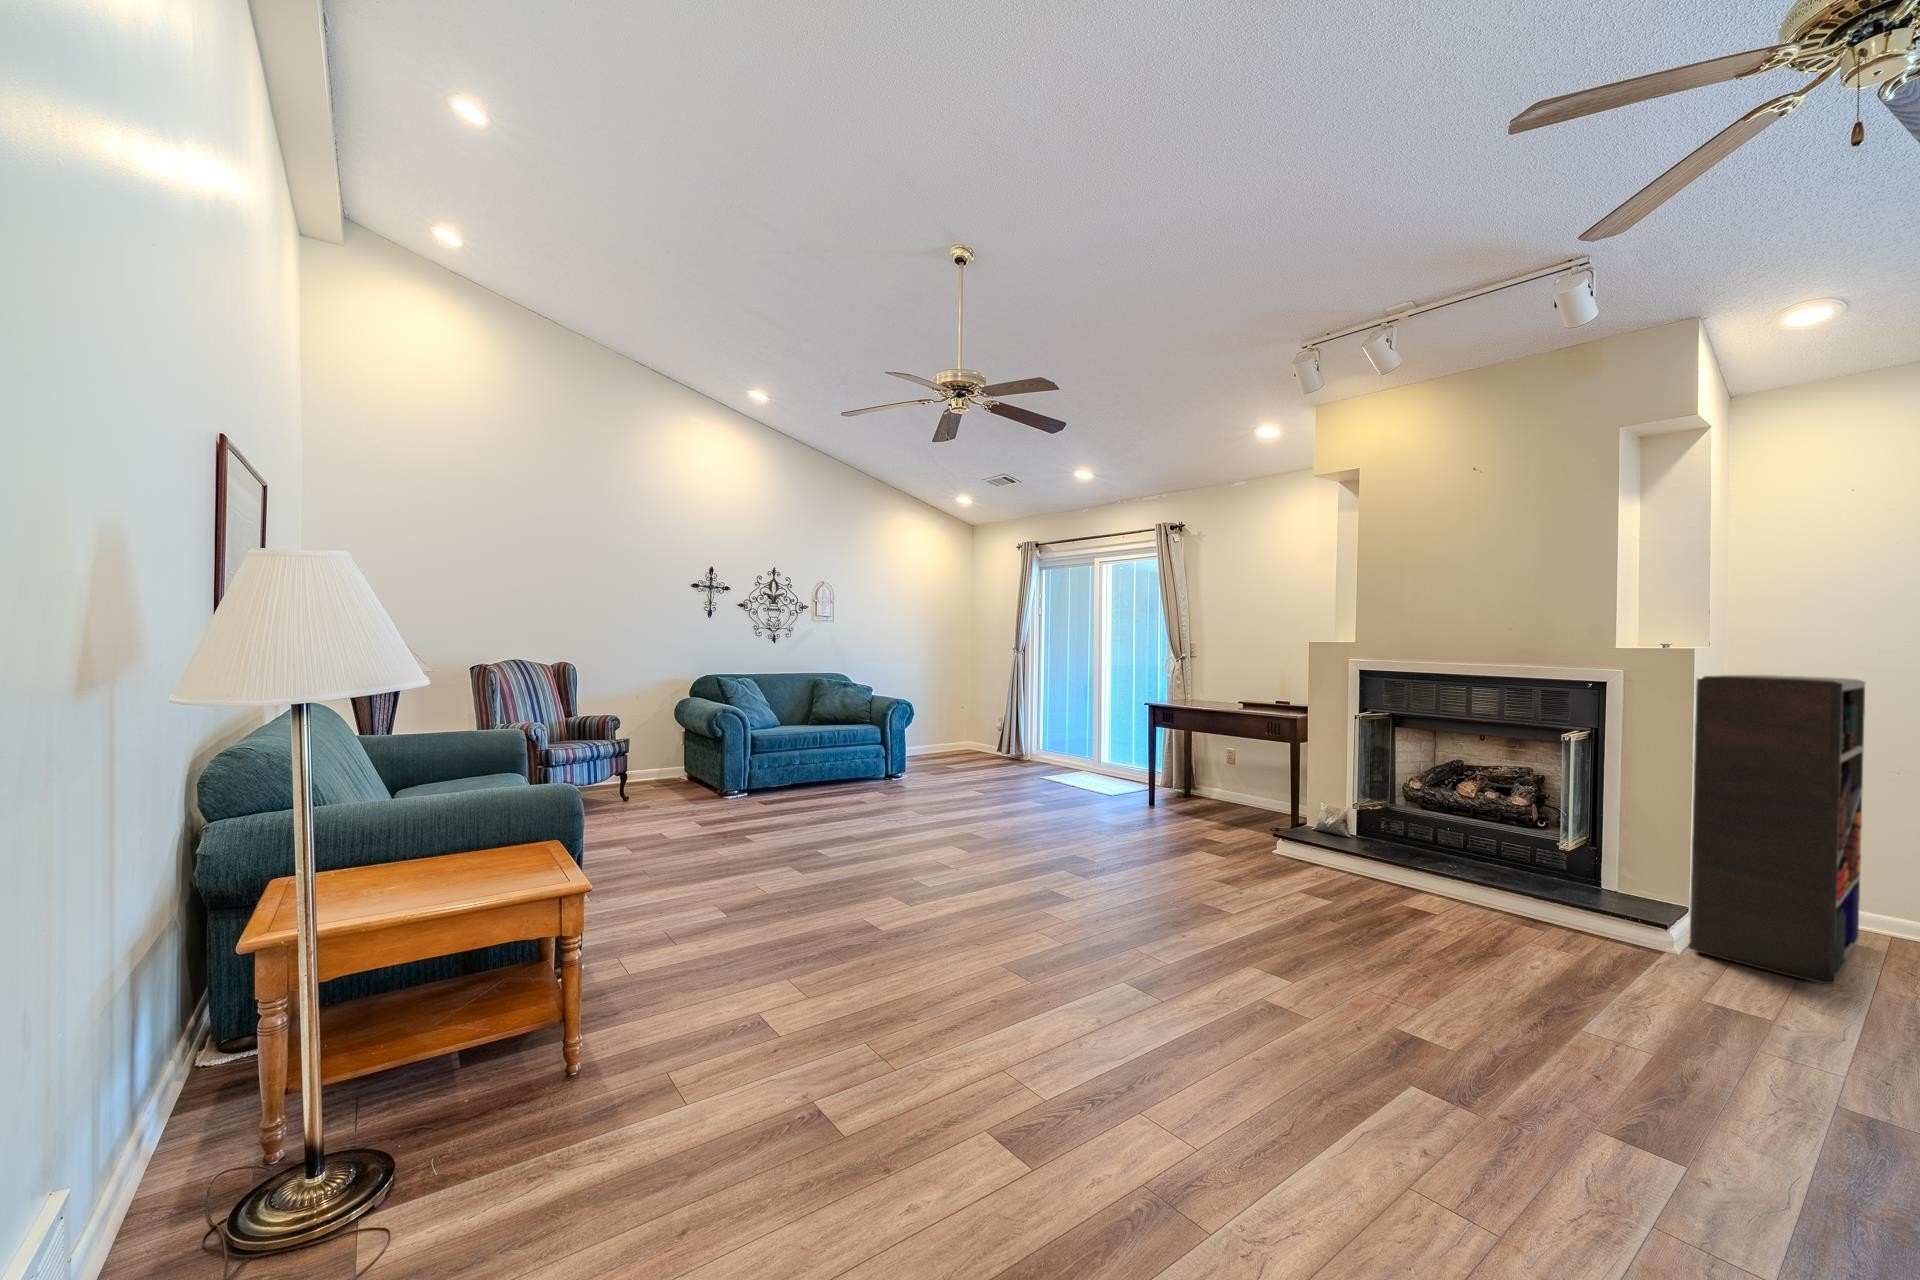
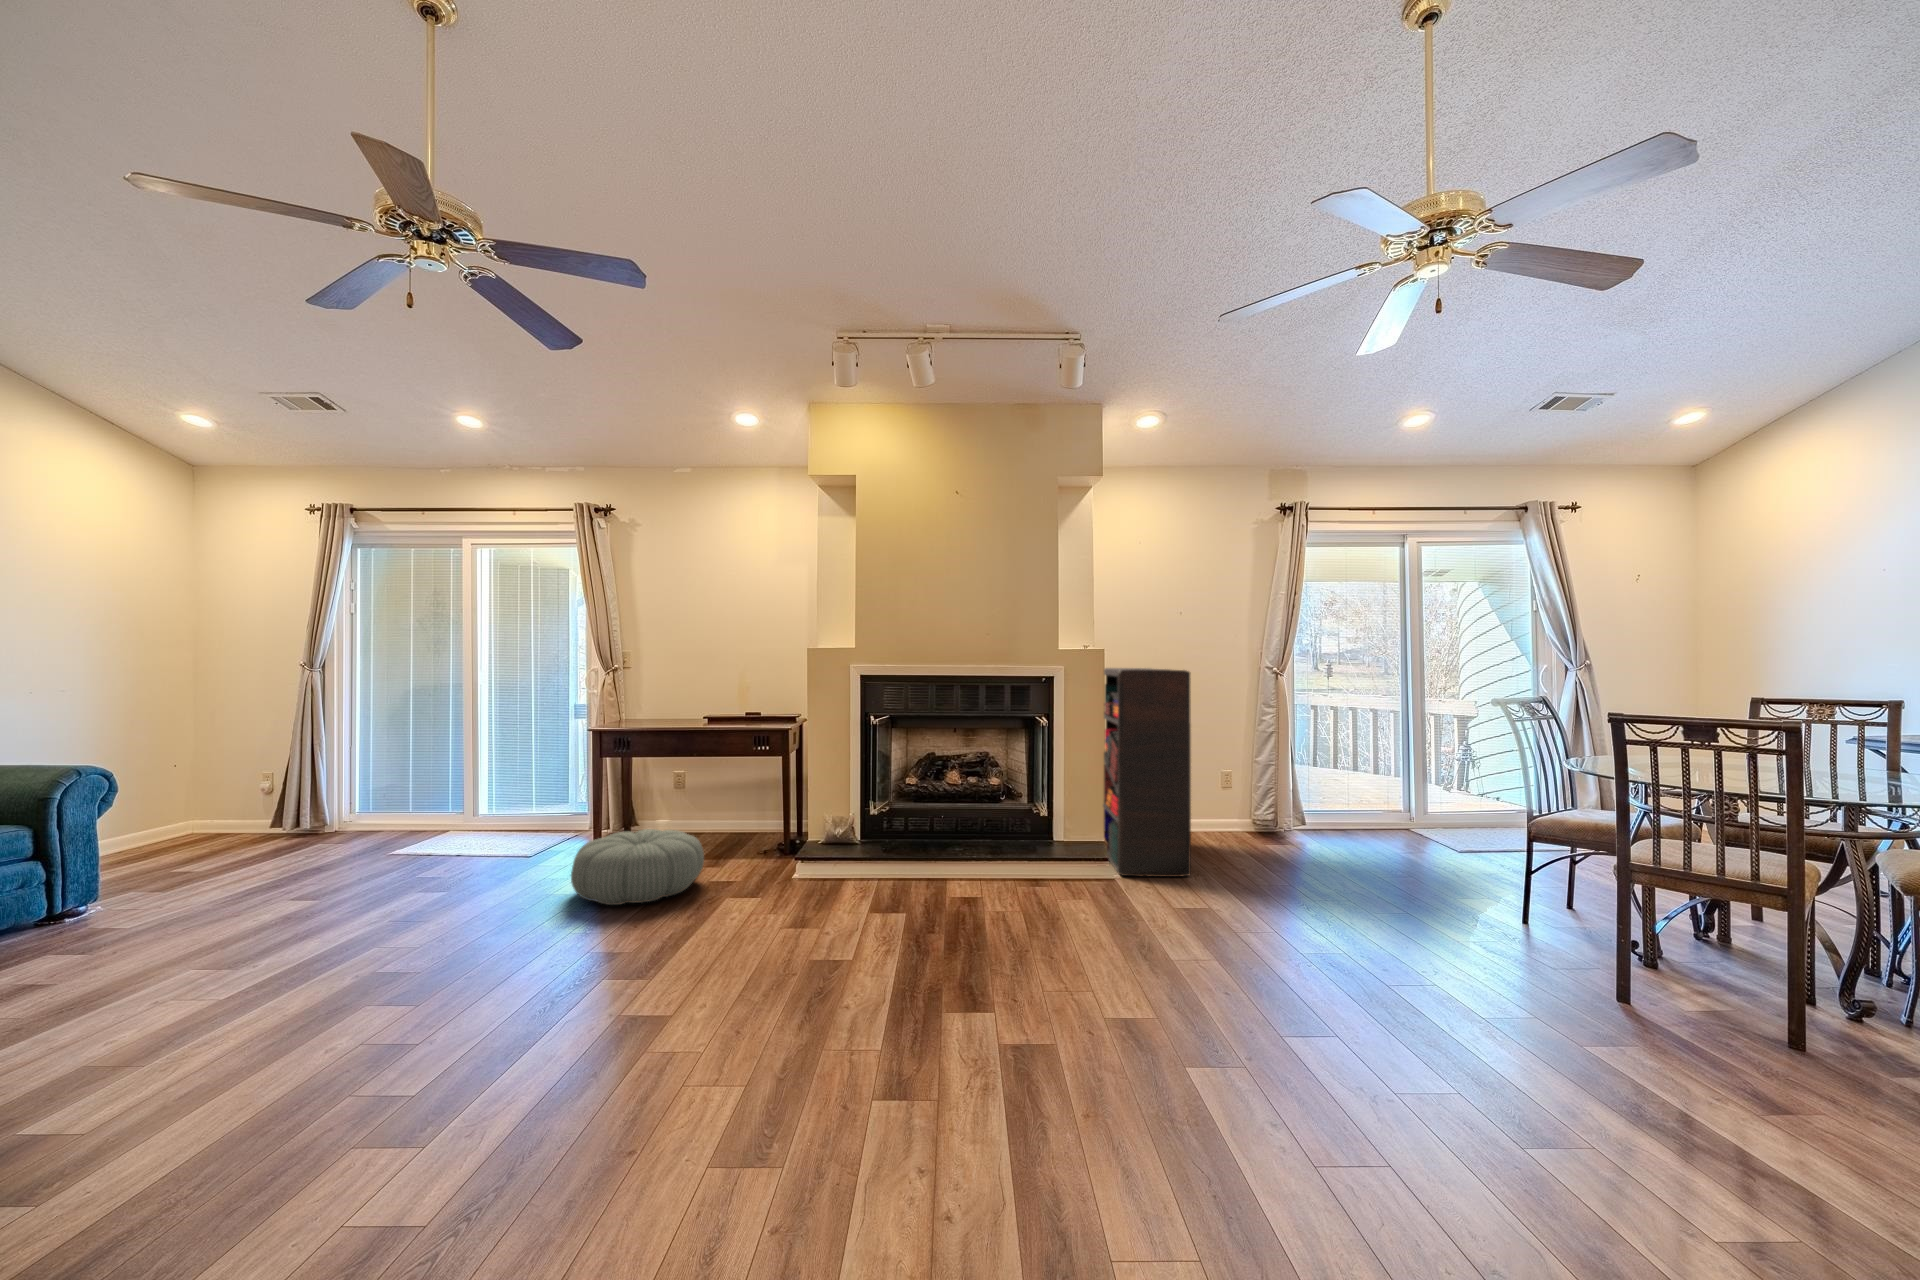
pouf: none [1109,784,1208,838] -> present [571,829,704,905]

